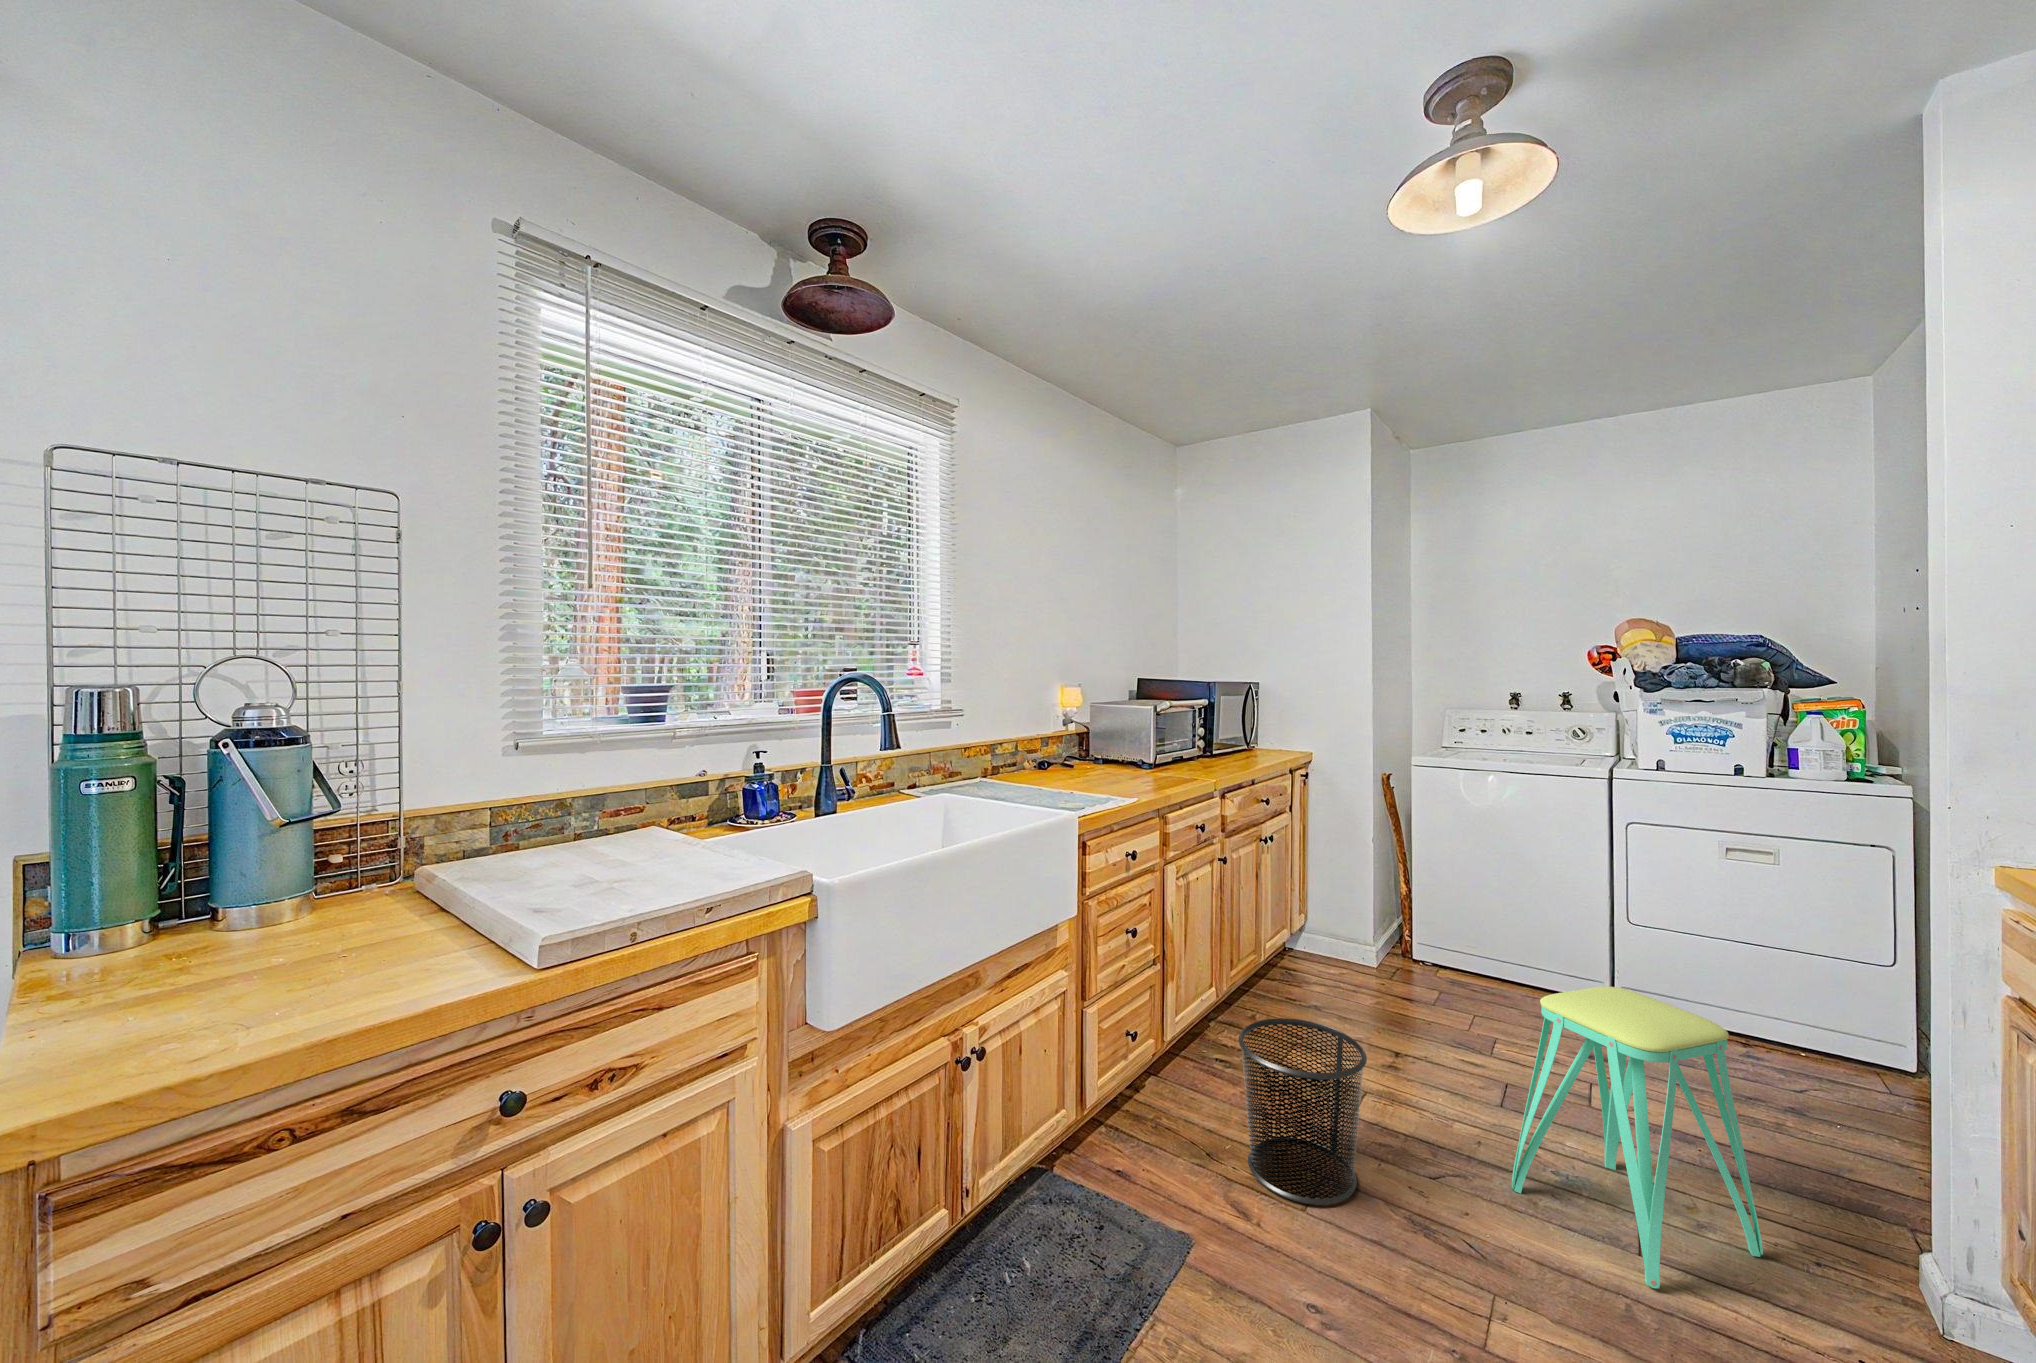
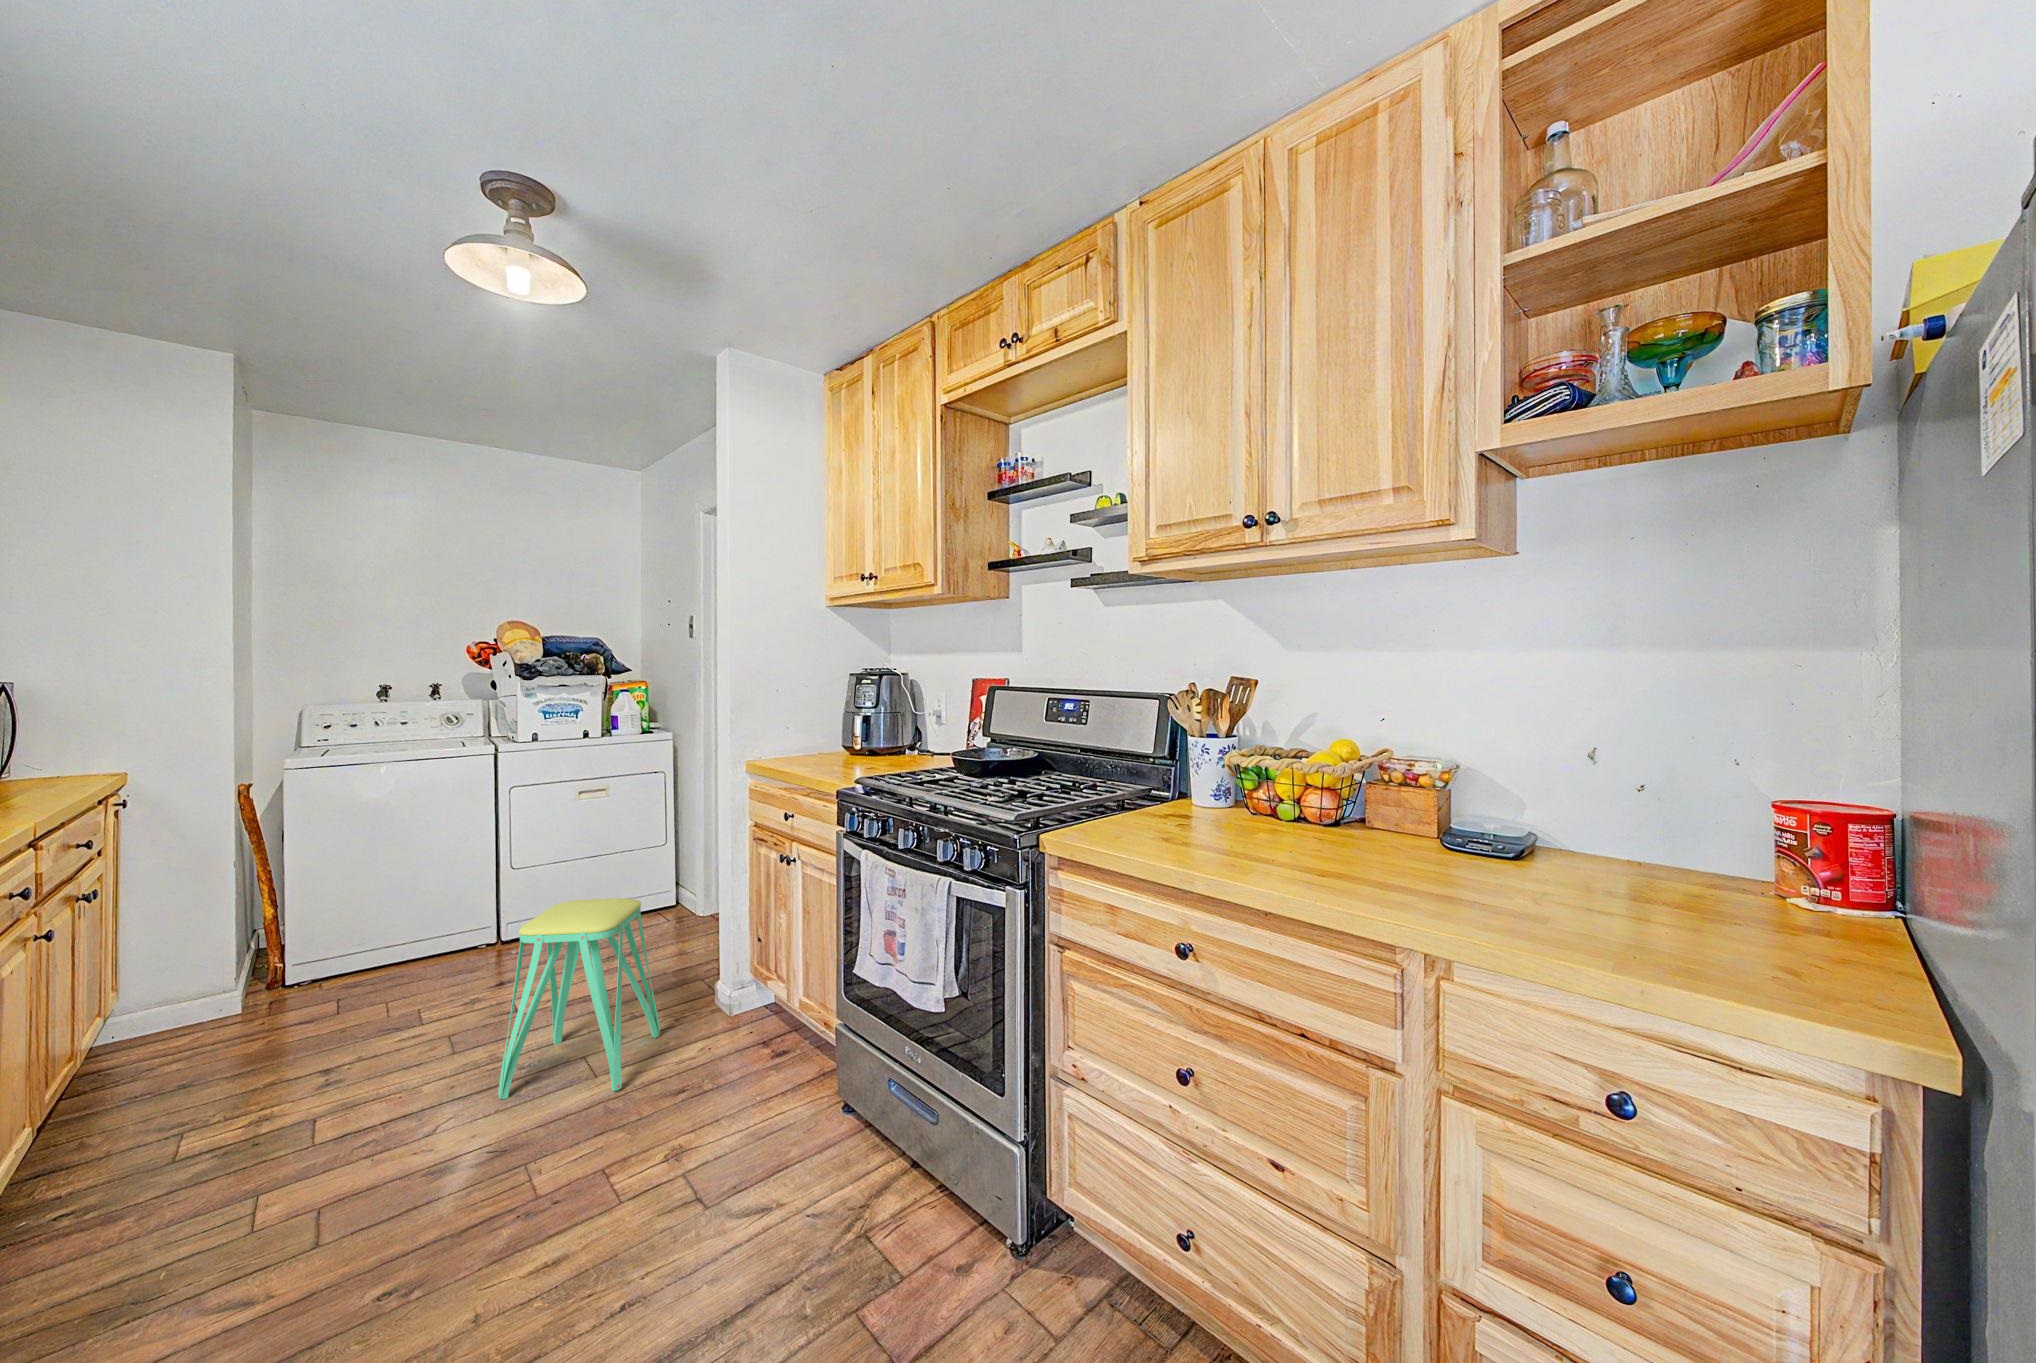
waste bin: present [1238,1018,1367,1205] -> none [174,1050,370,1274]

